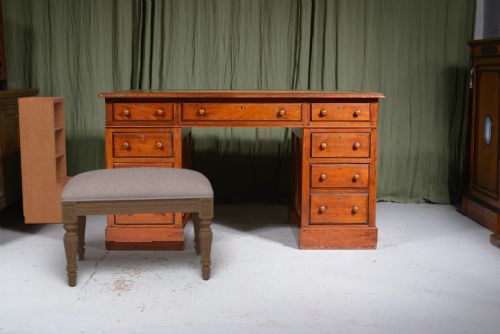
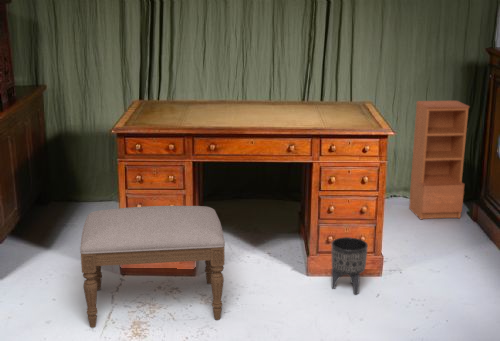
bookcase: present [18,97,73,223] -> present [409,101,469,219]
planter: none [324,205,362,261] -> present [331,237,368,294]

